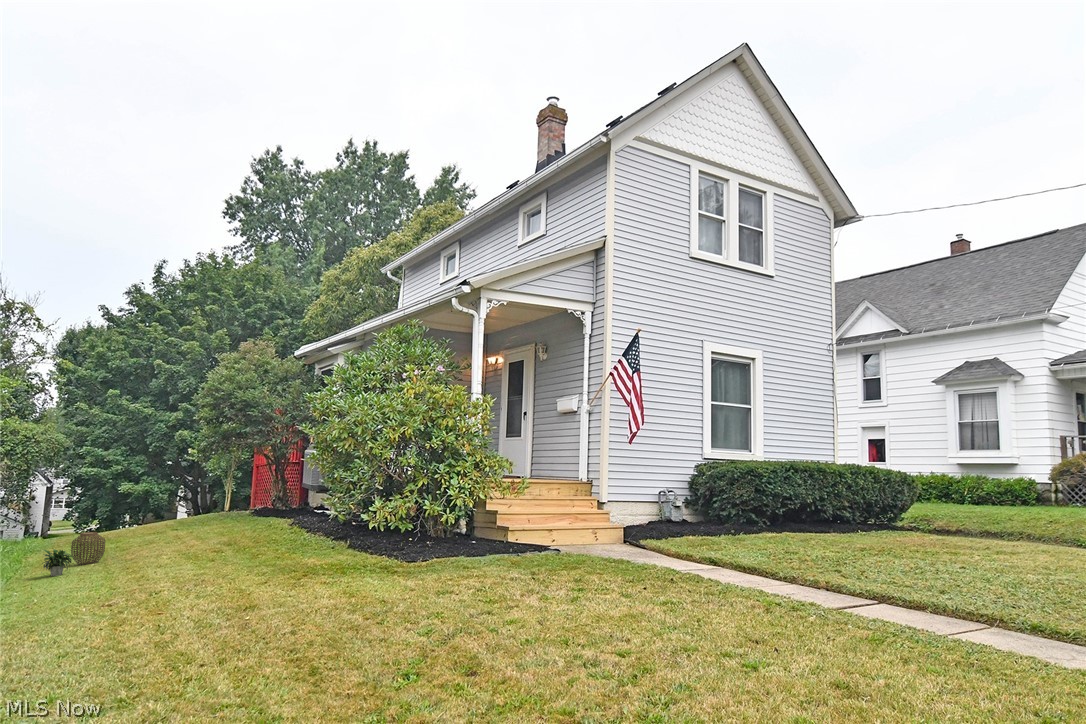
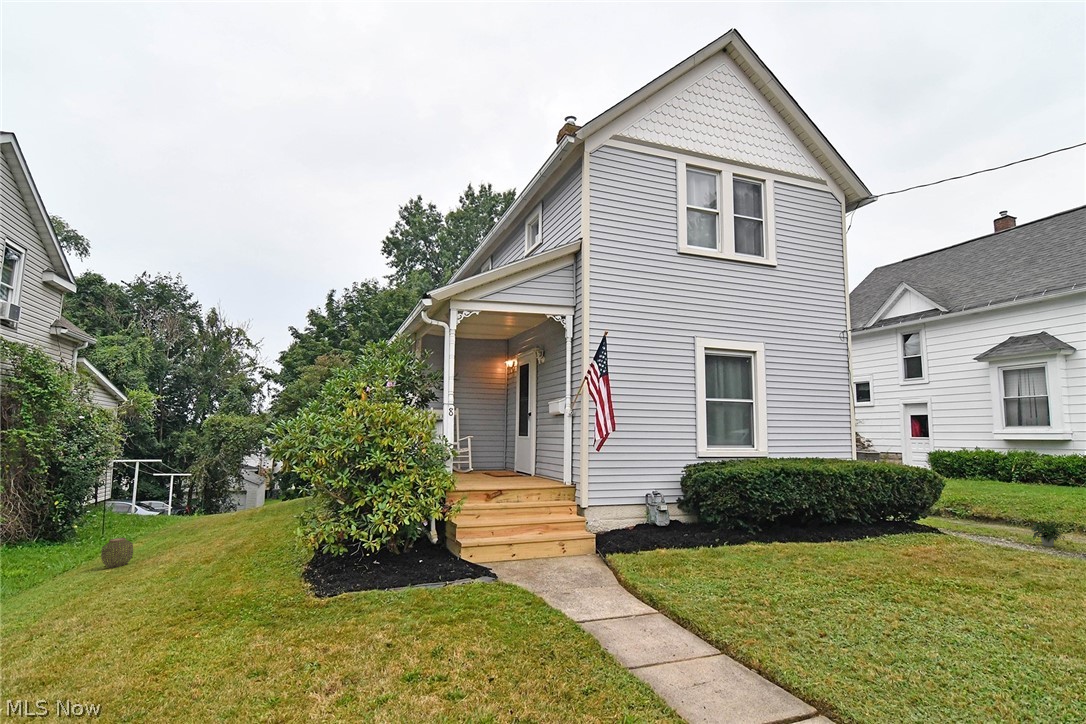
potted plant: present [42,549,73,576] -> present [1031,522,1065,546]

